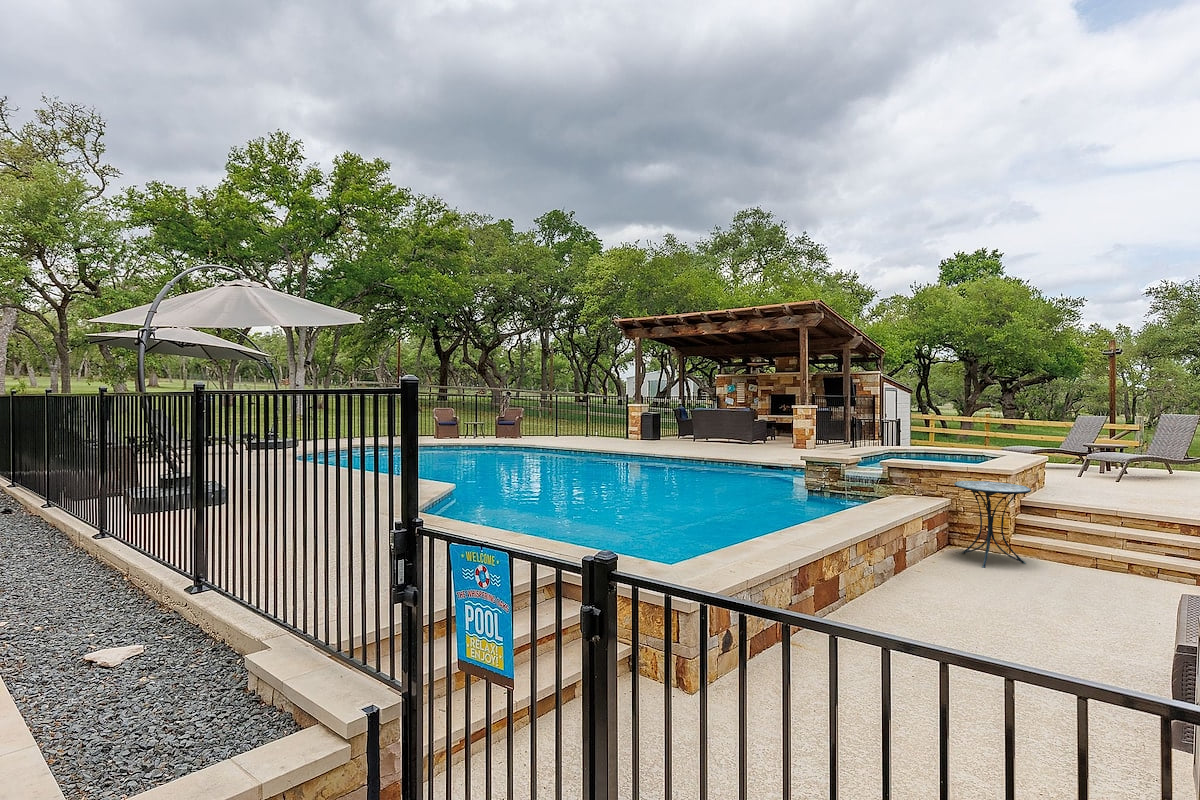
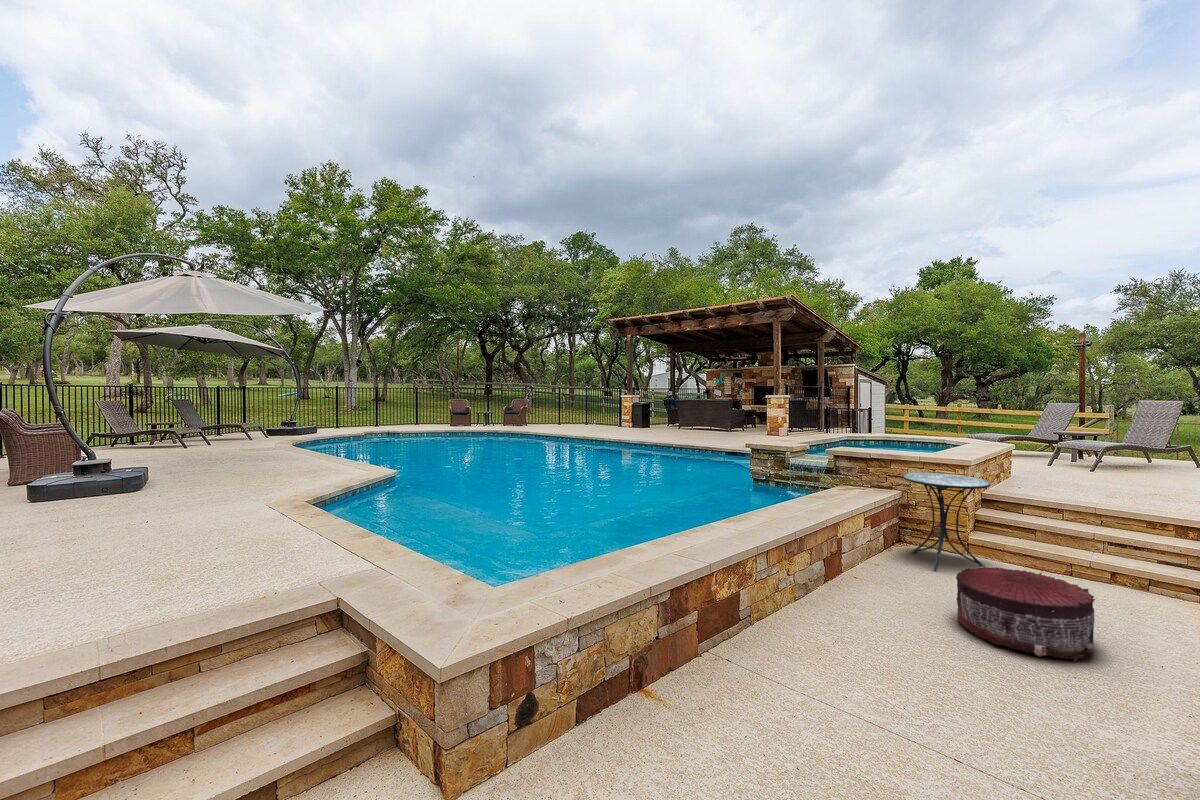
pouf: none [1007,556,1117,625] -> present [956,567,1095,661]

